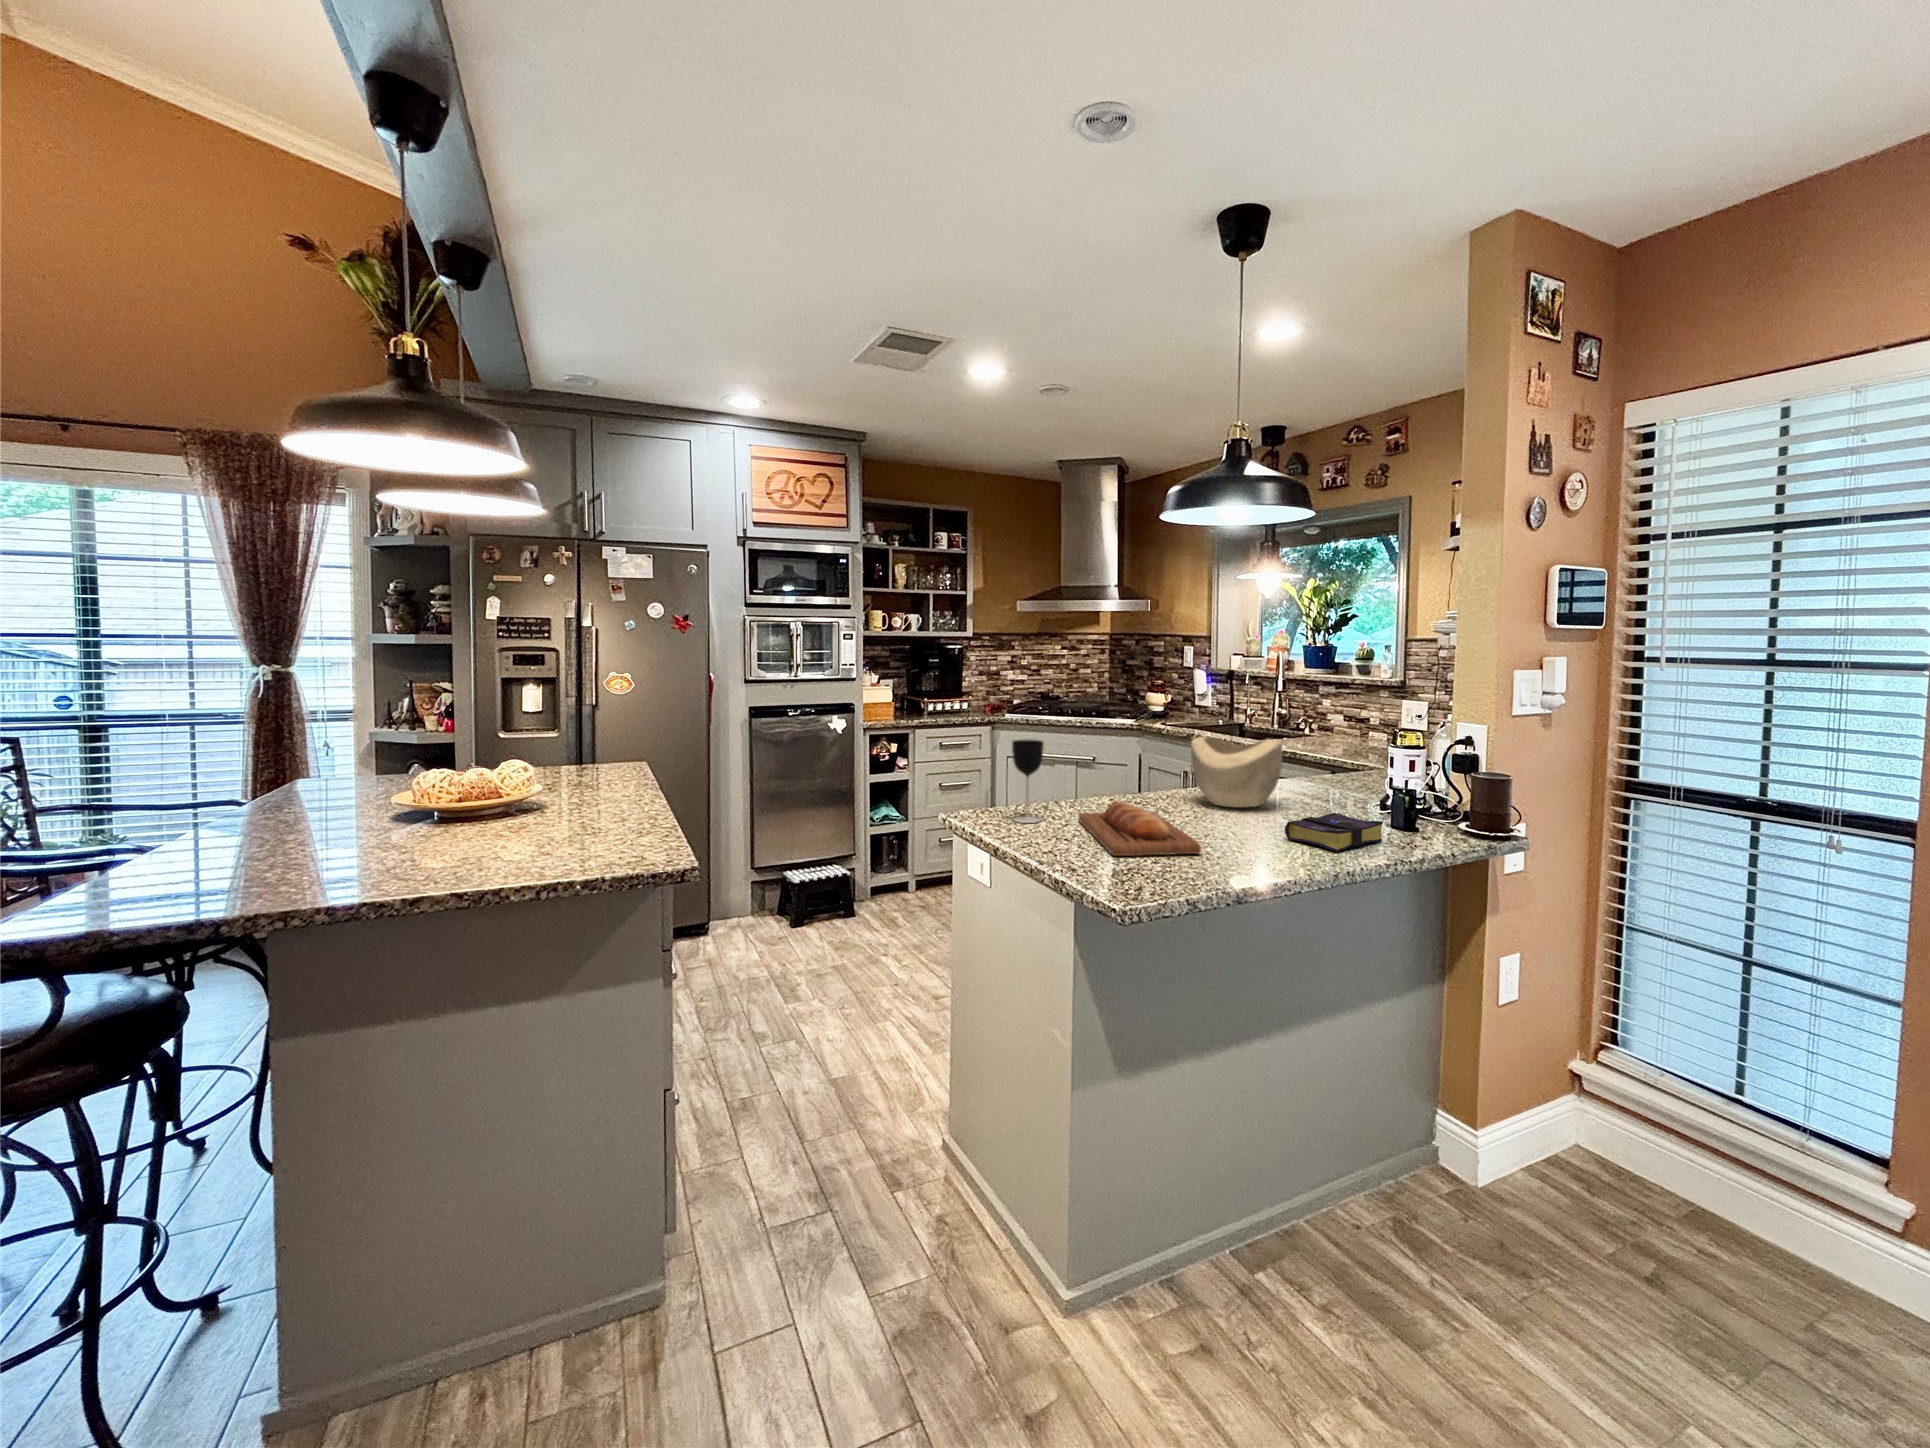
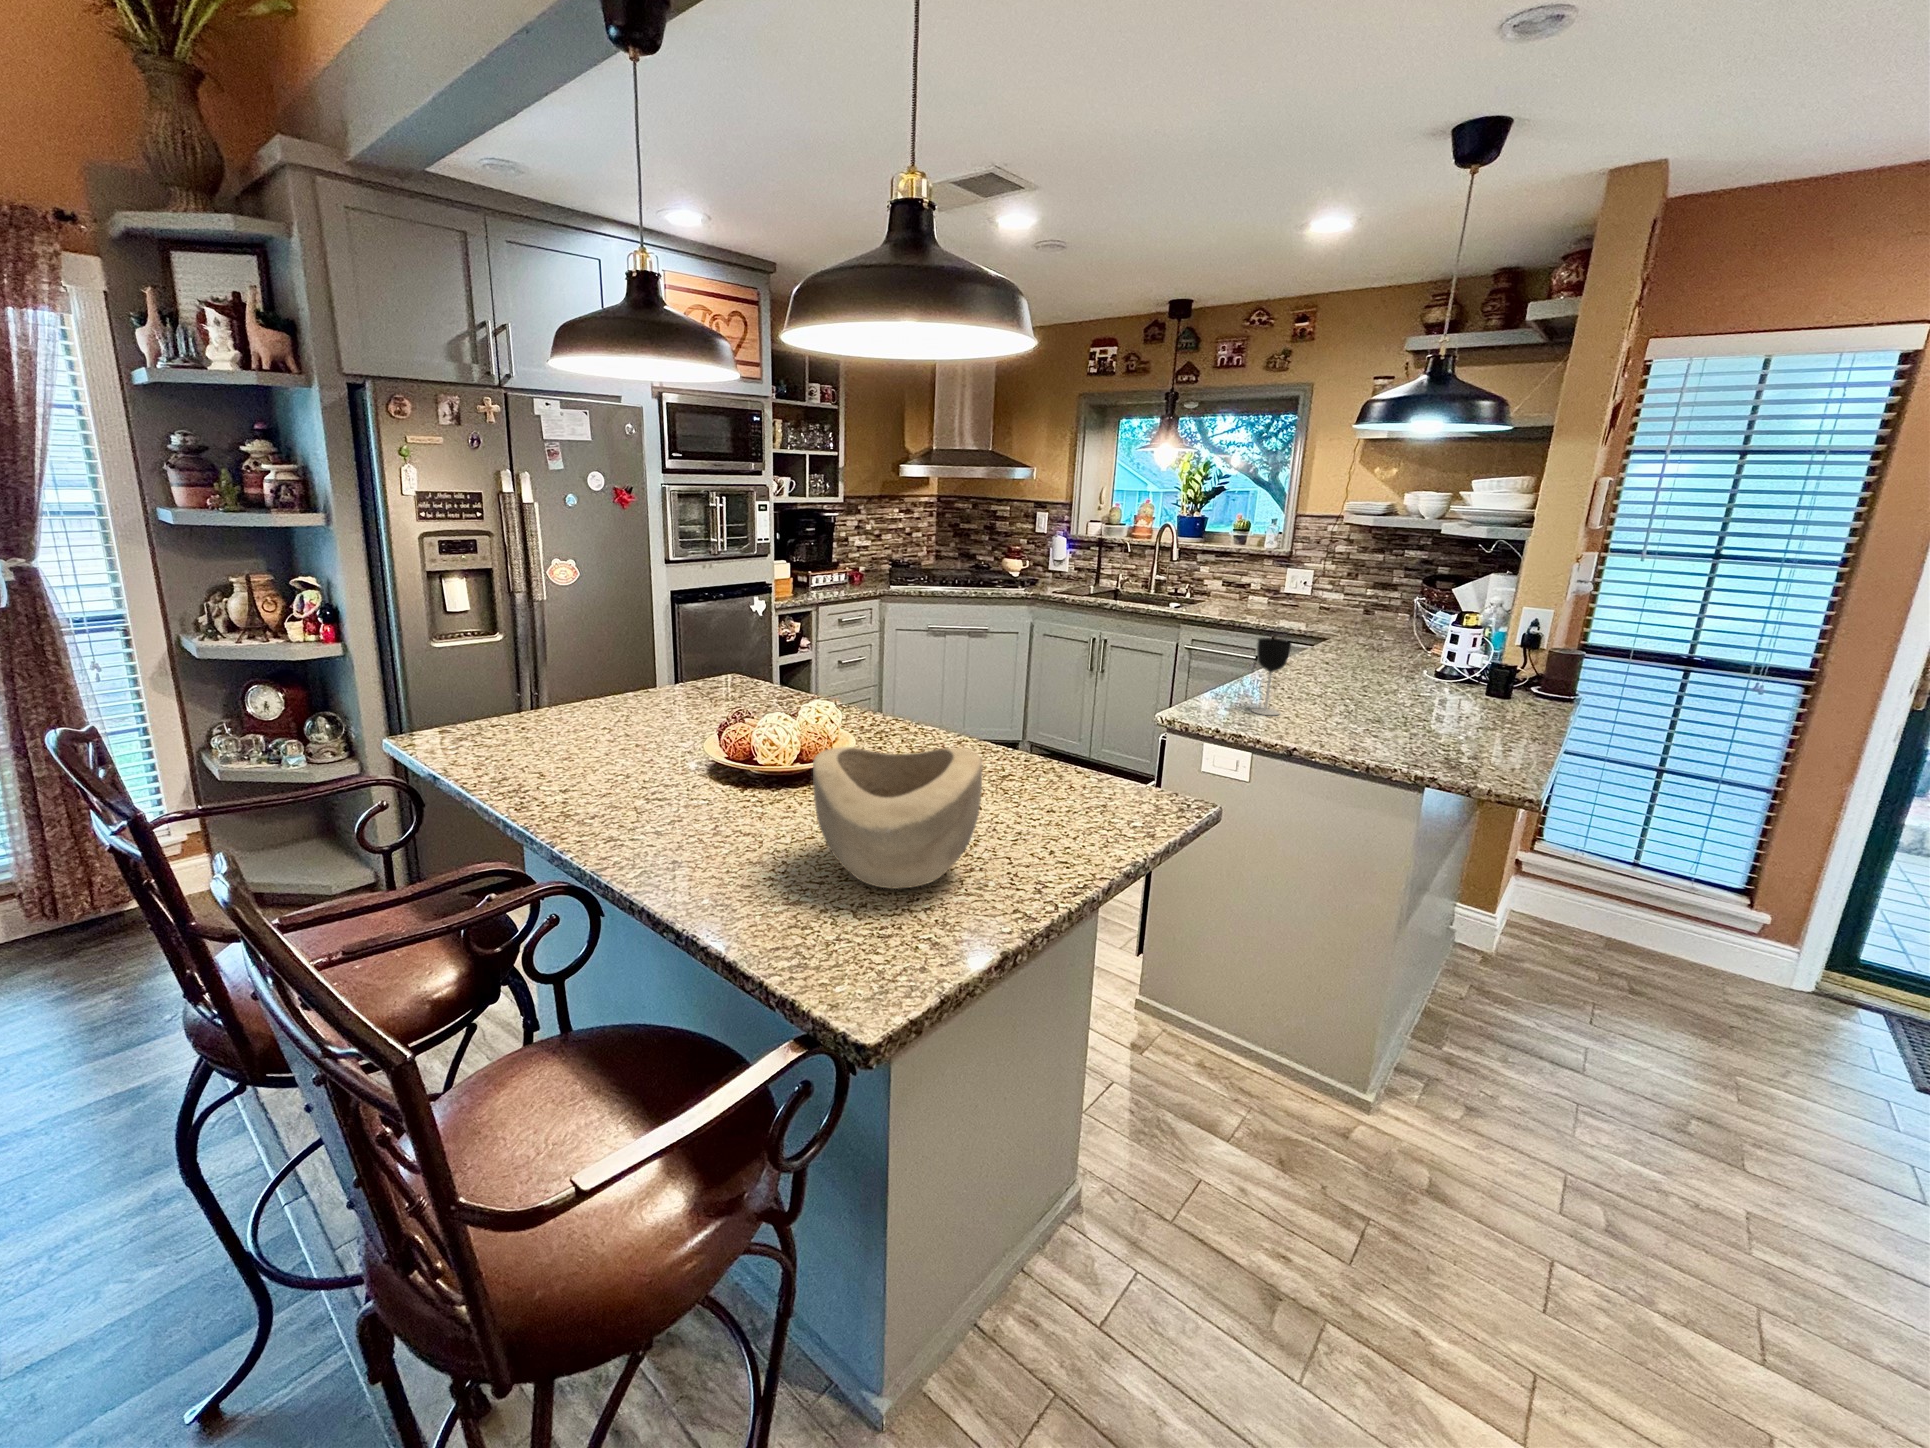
decorative bowl: present [1191,737,1283,807] -> present [813,747,982,889]
bread loaf: present [1079,802,1201,856] -> none [1299,690,1465,742]
book: present [1285,813,1383,852] -> none [1466,685,1529,720]

